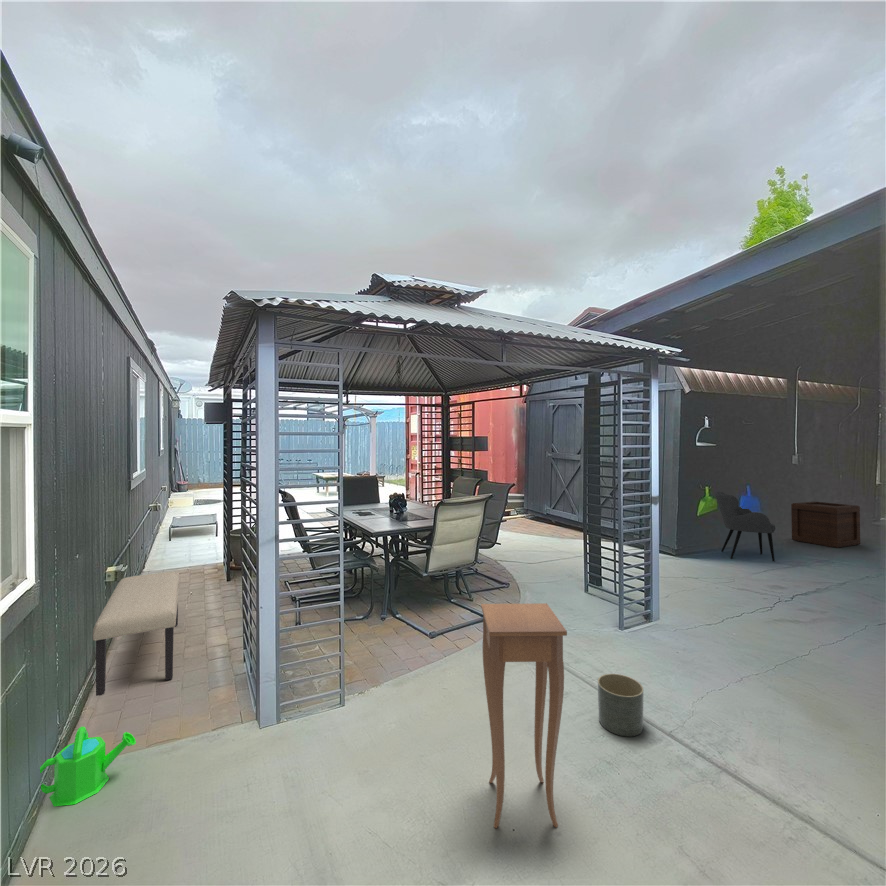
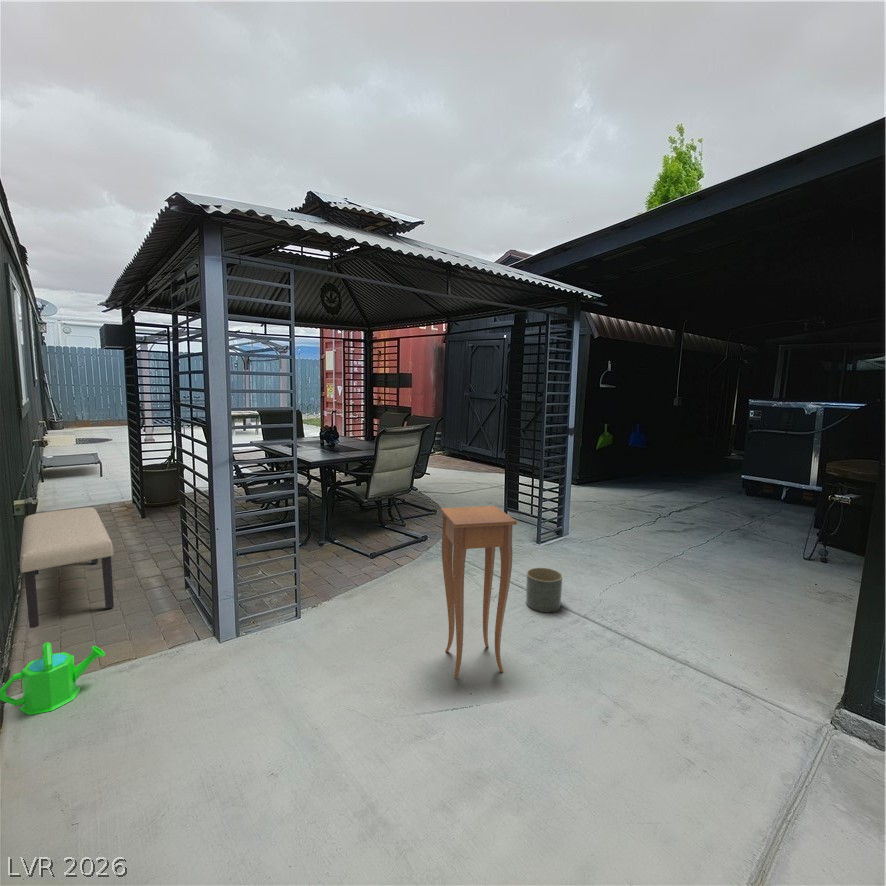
armchair: present [716,492,776,561] -> none [613,429,657,487]
wooden crate: present [791,501,860,548] -> none [667,438,719,476]

